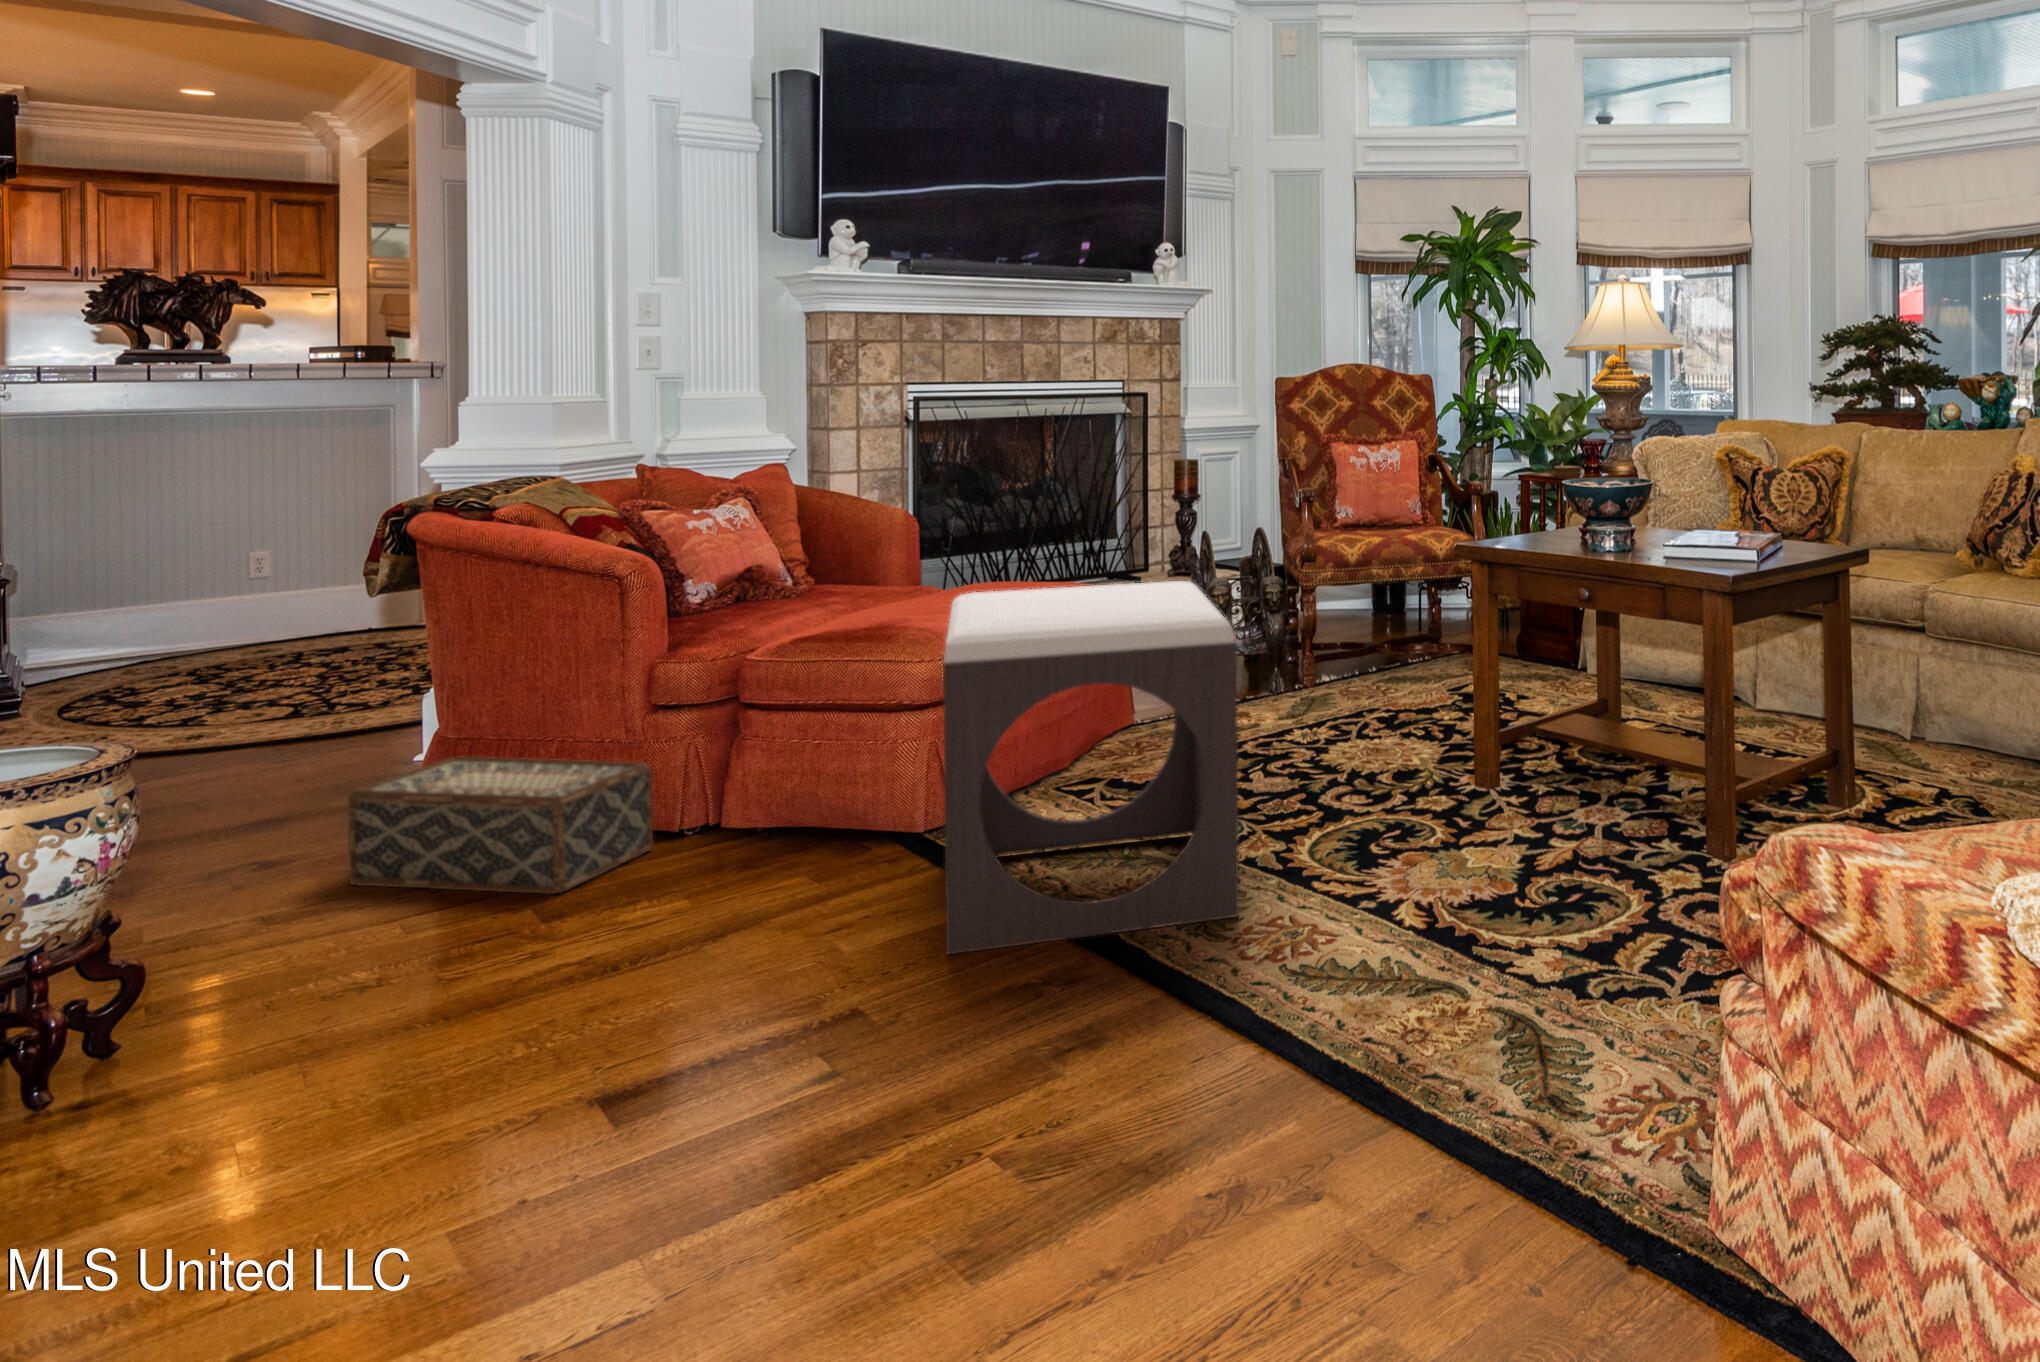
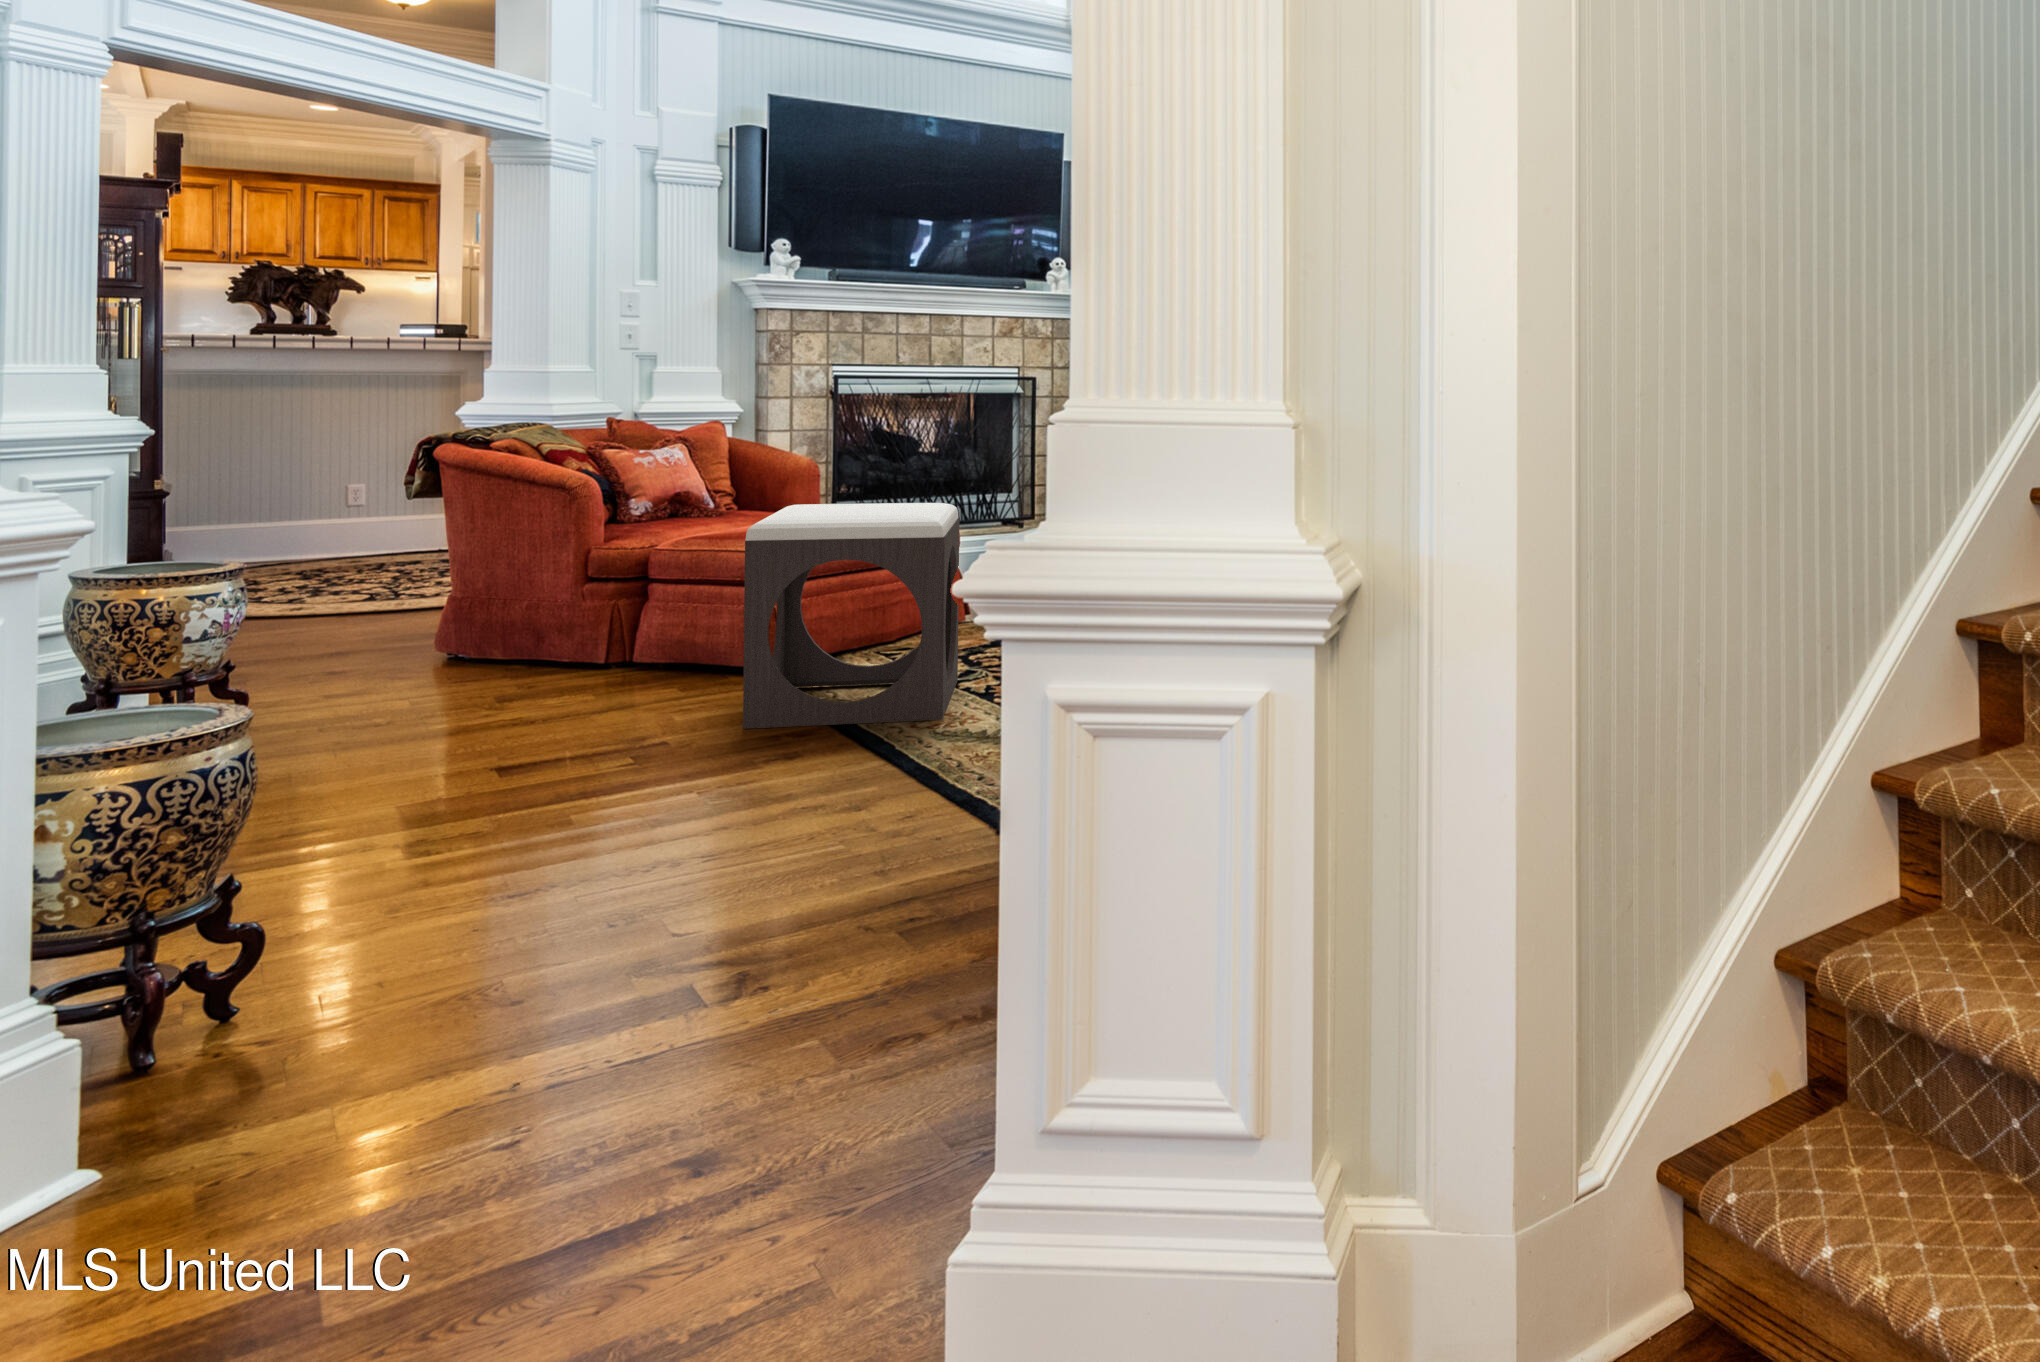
woven basket: present [348,757,653,894] -> none [386,609,587,694]

